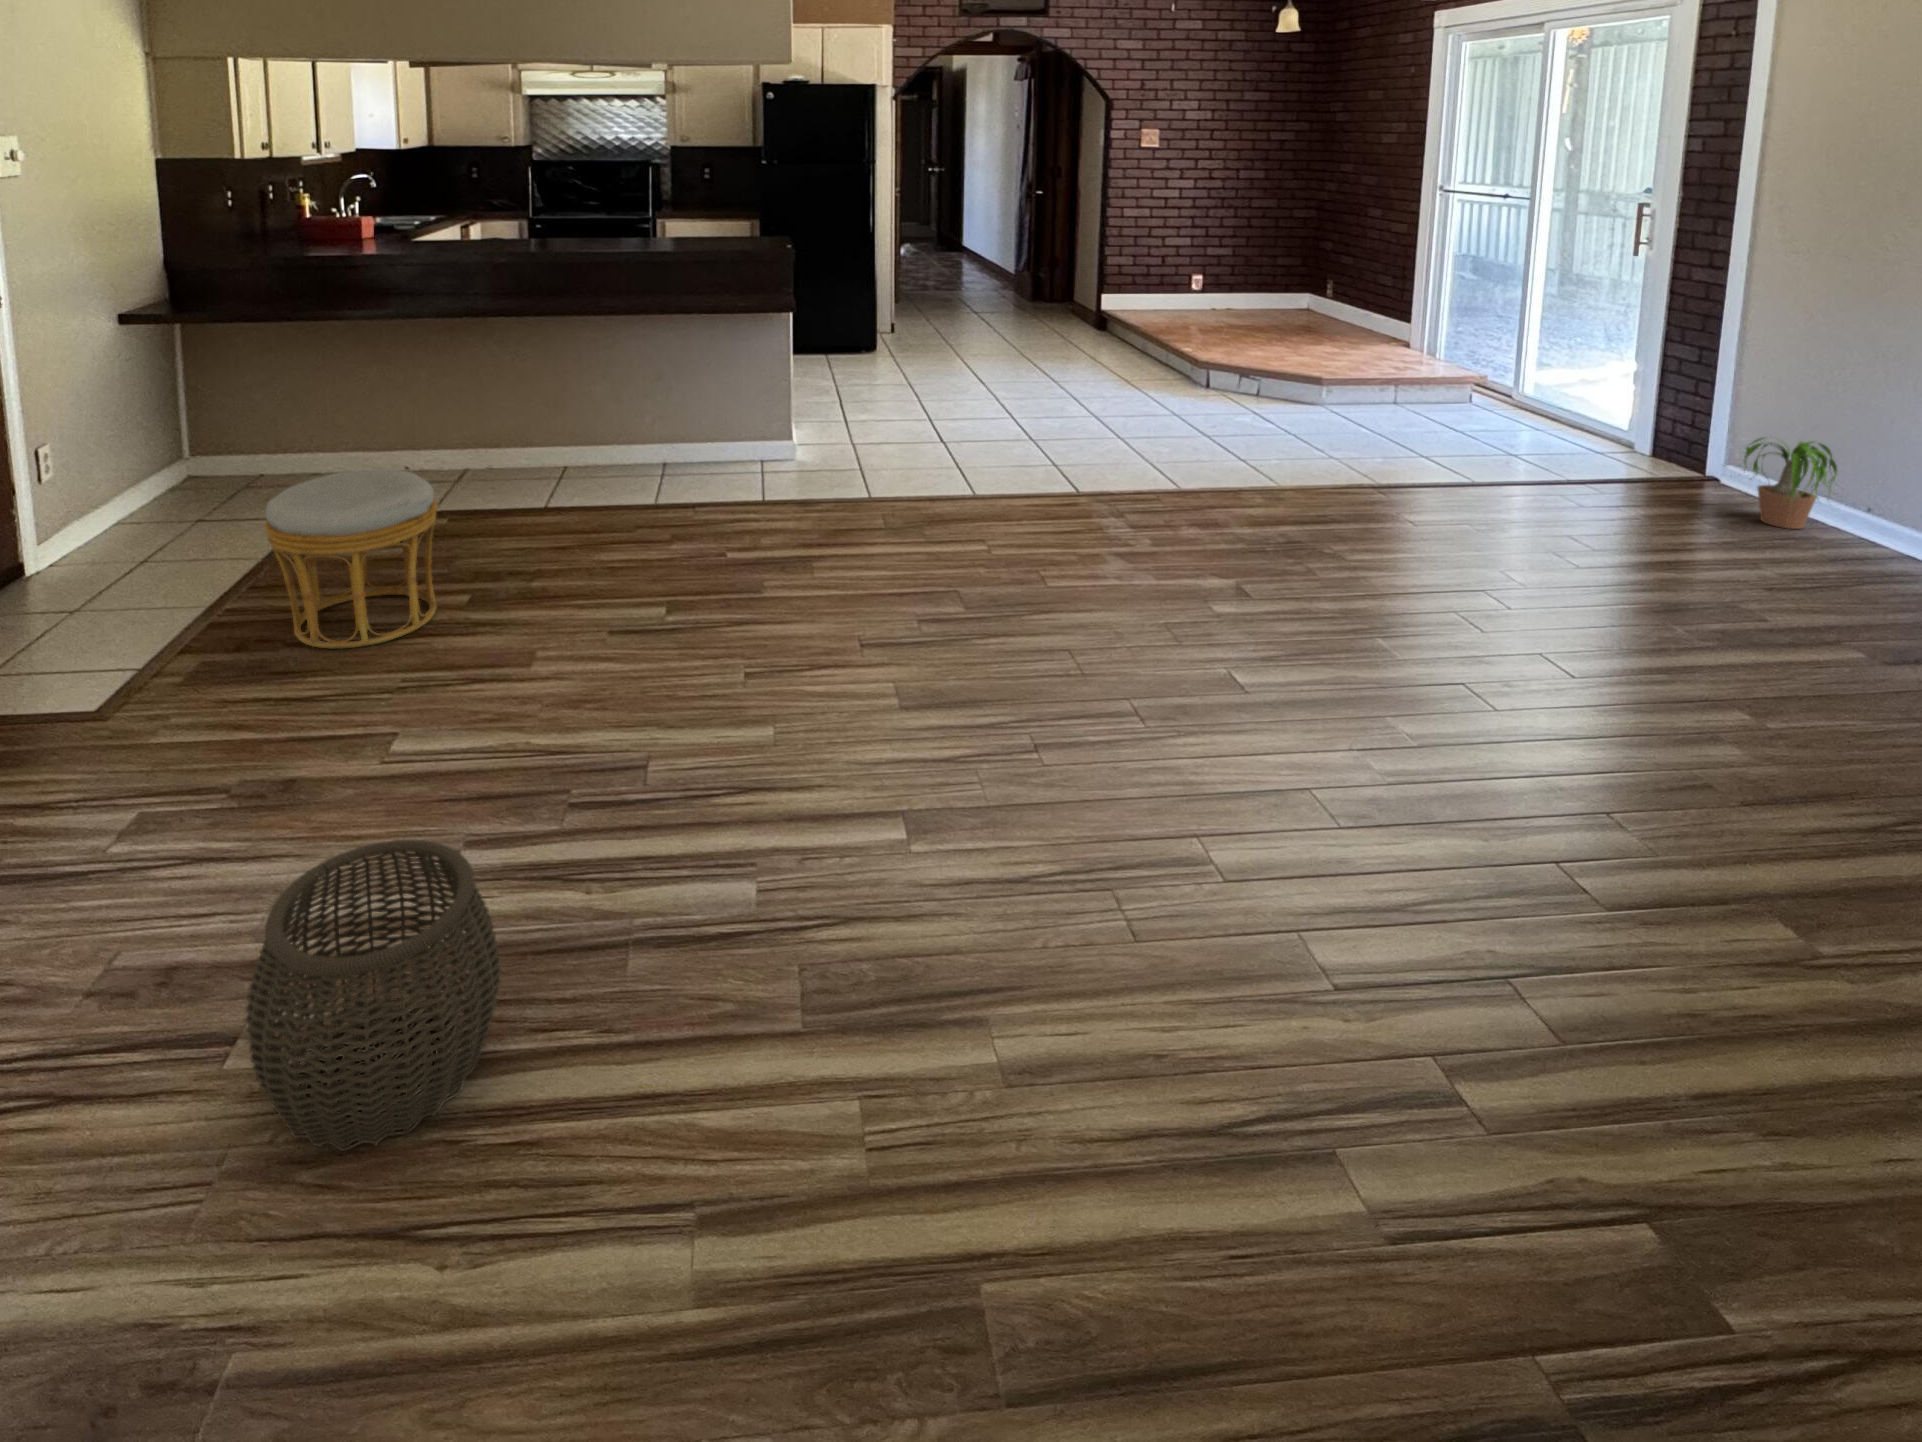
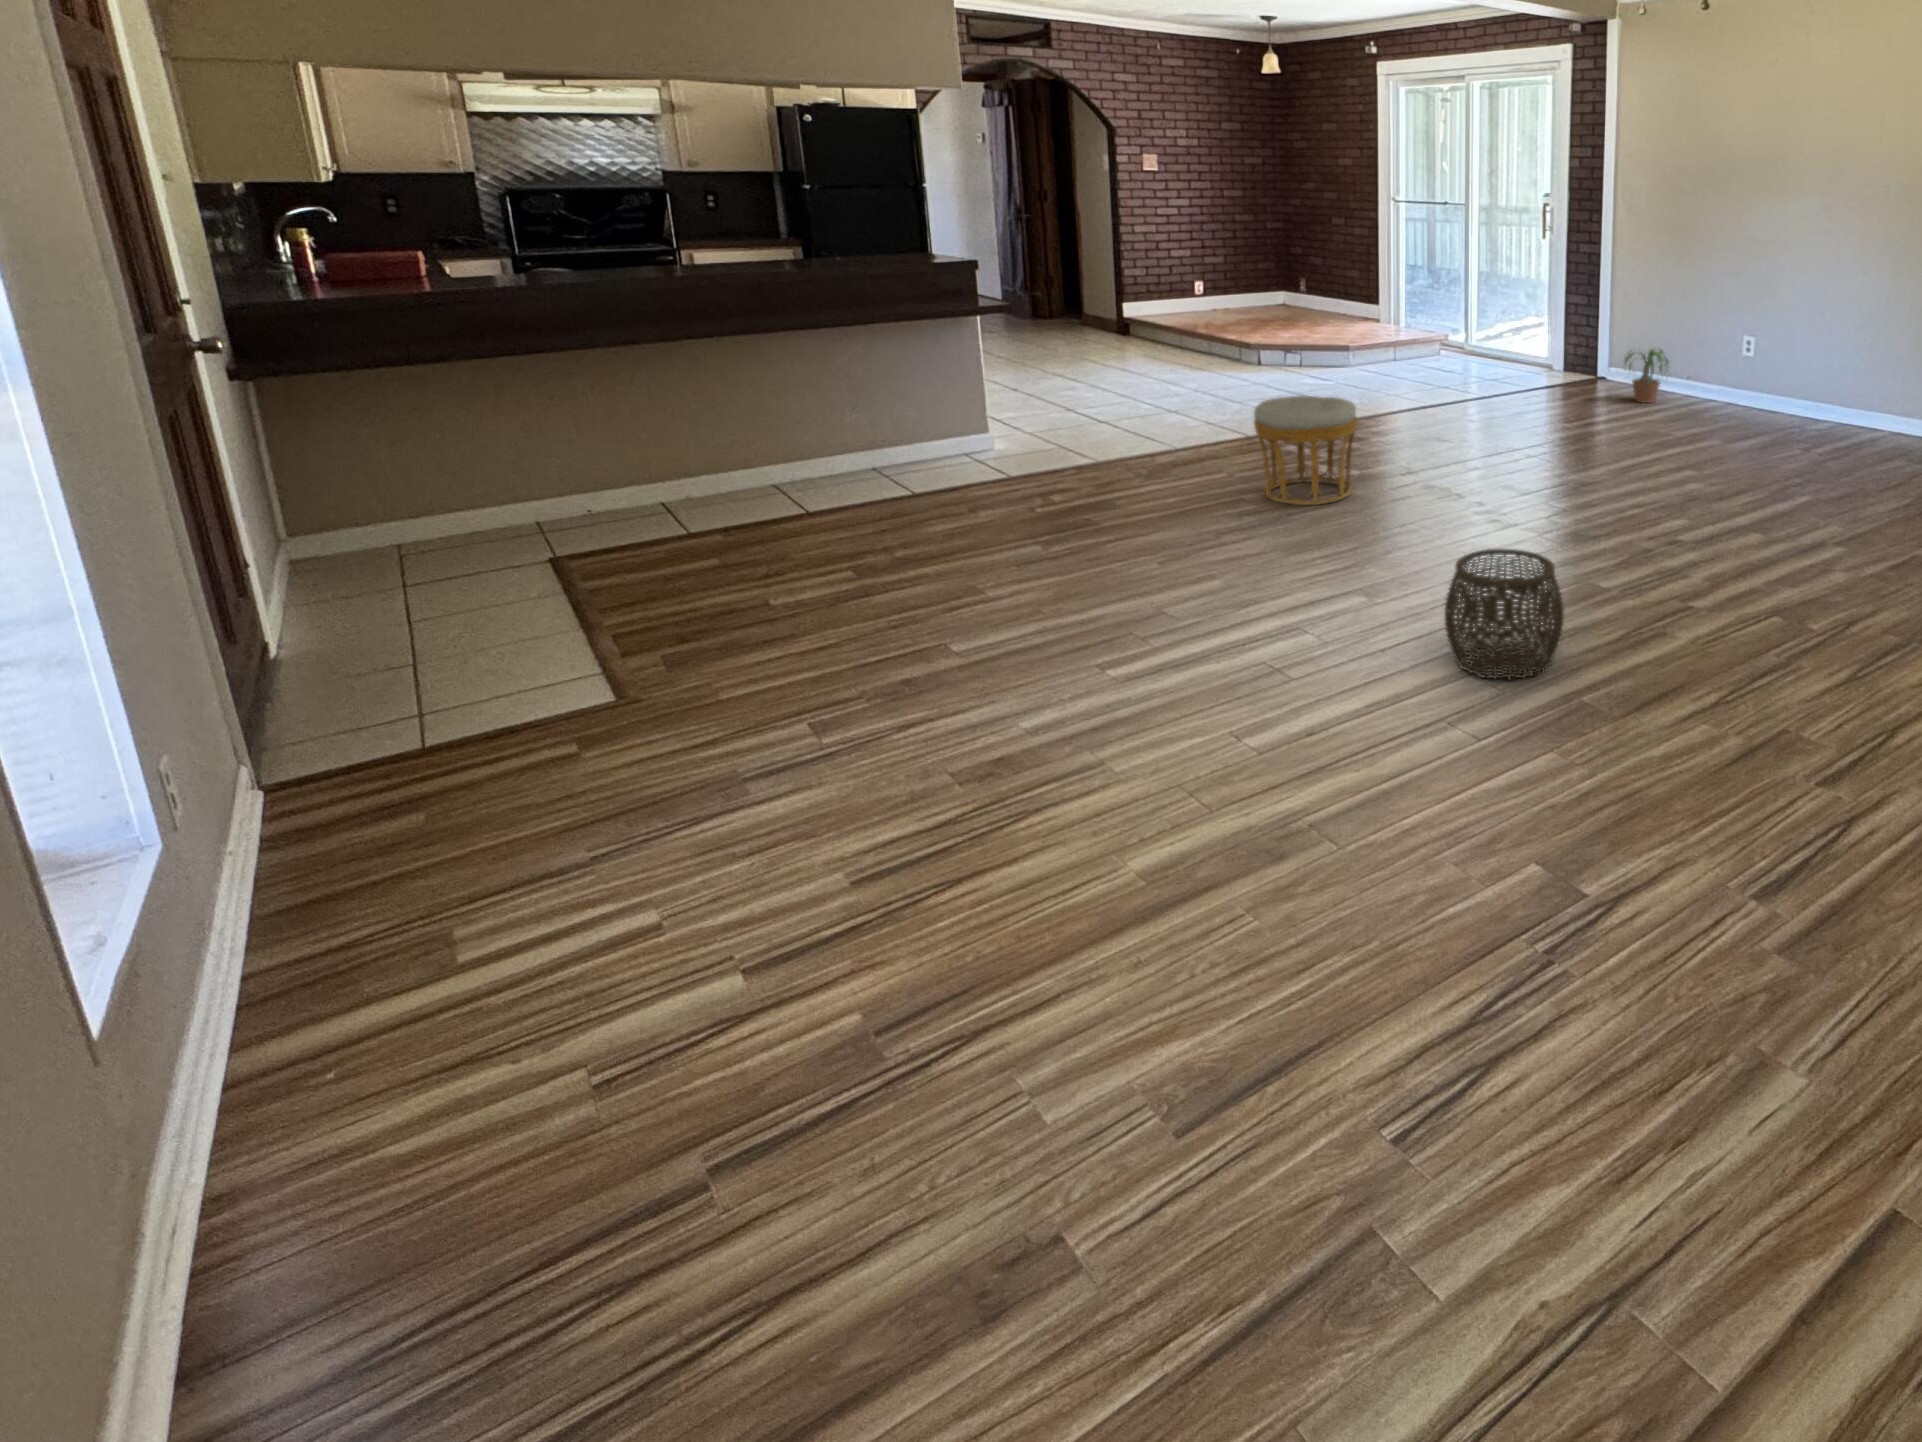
ottoman: present [265,469,437,649] -> present [1254,395,1357,505]
woven basket: present [246,840,501,1151] -> present [1444,549,1564,680]

